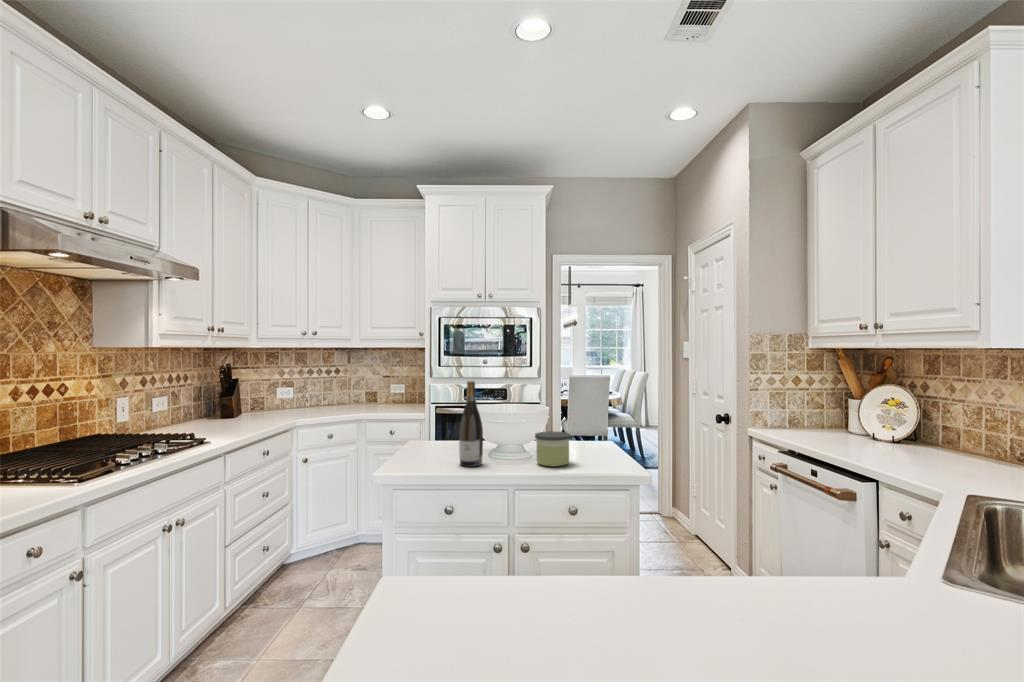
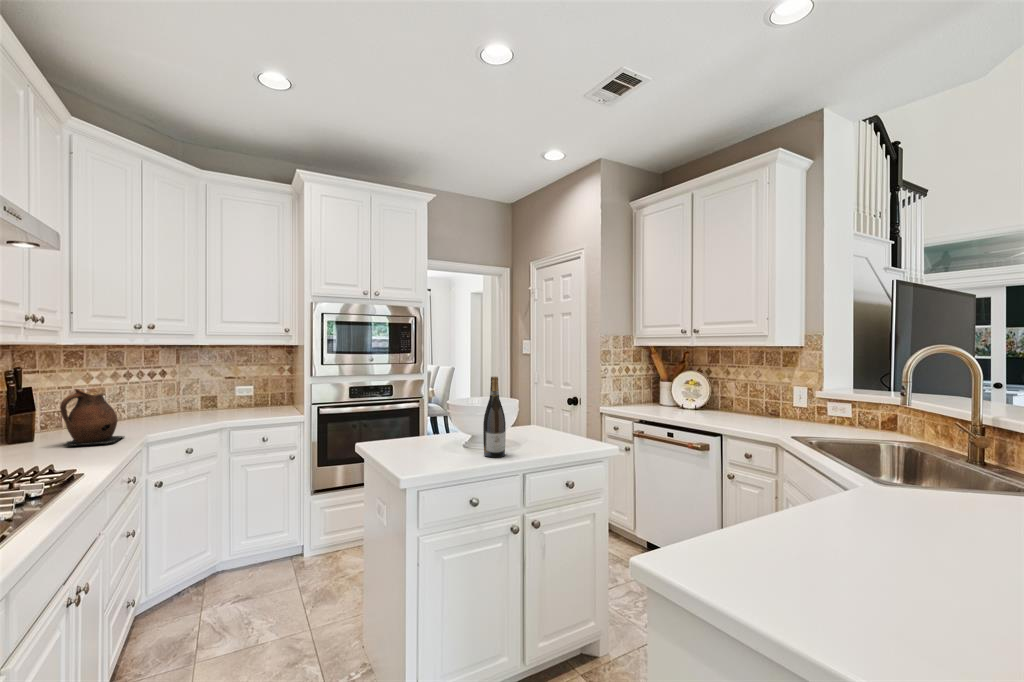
ceramic pitcher: none [236,381,280,424] -> present [60,389,124,446]
candle: present [535,431,571,466] -> none [540,418,571,448]

